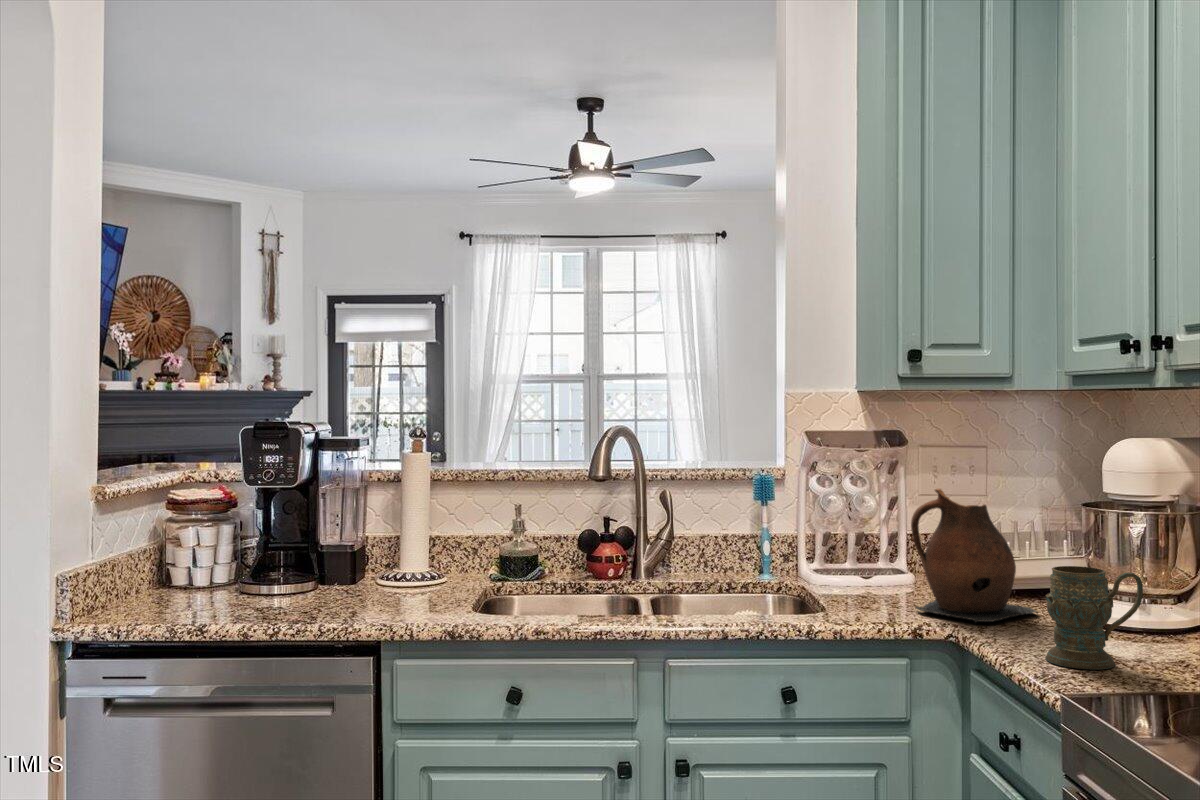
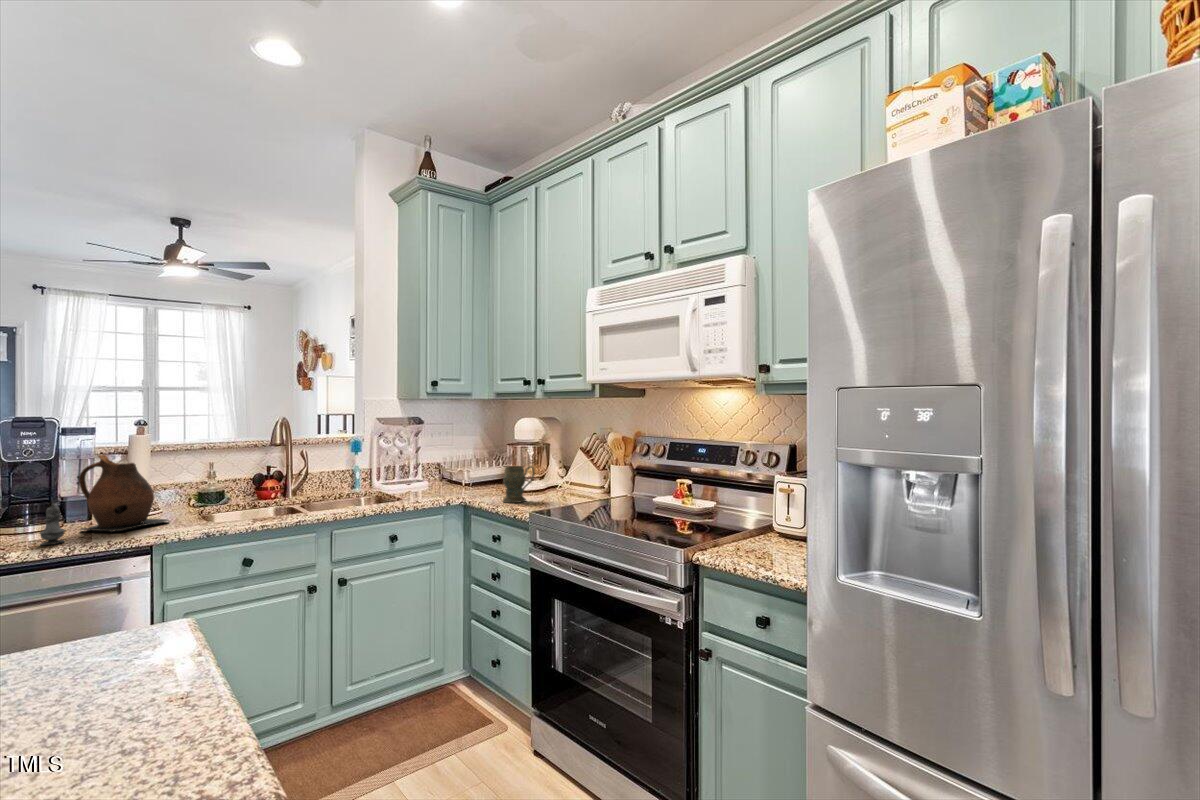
ceramic pitcher: present [911,489,1038,623] -> present [79,455,169,532]
salt shaker: none [251,558,282,621] -> present [40,504,65,545]

